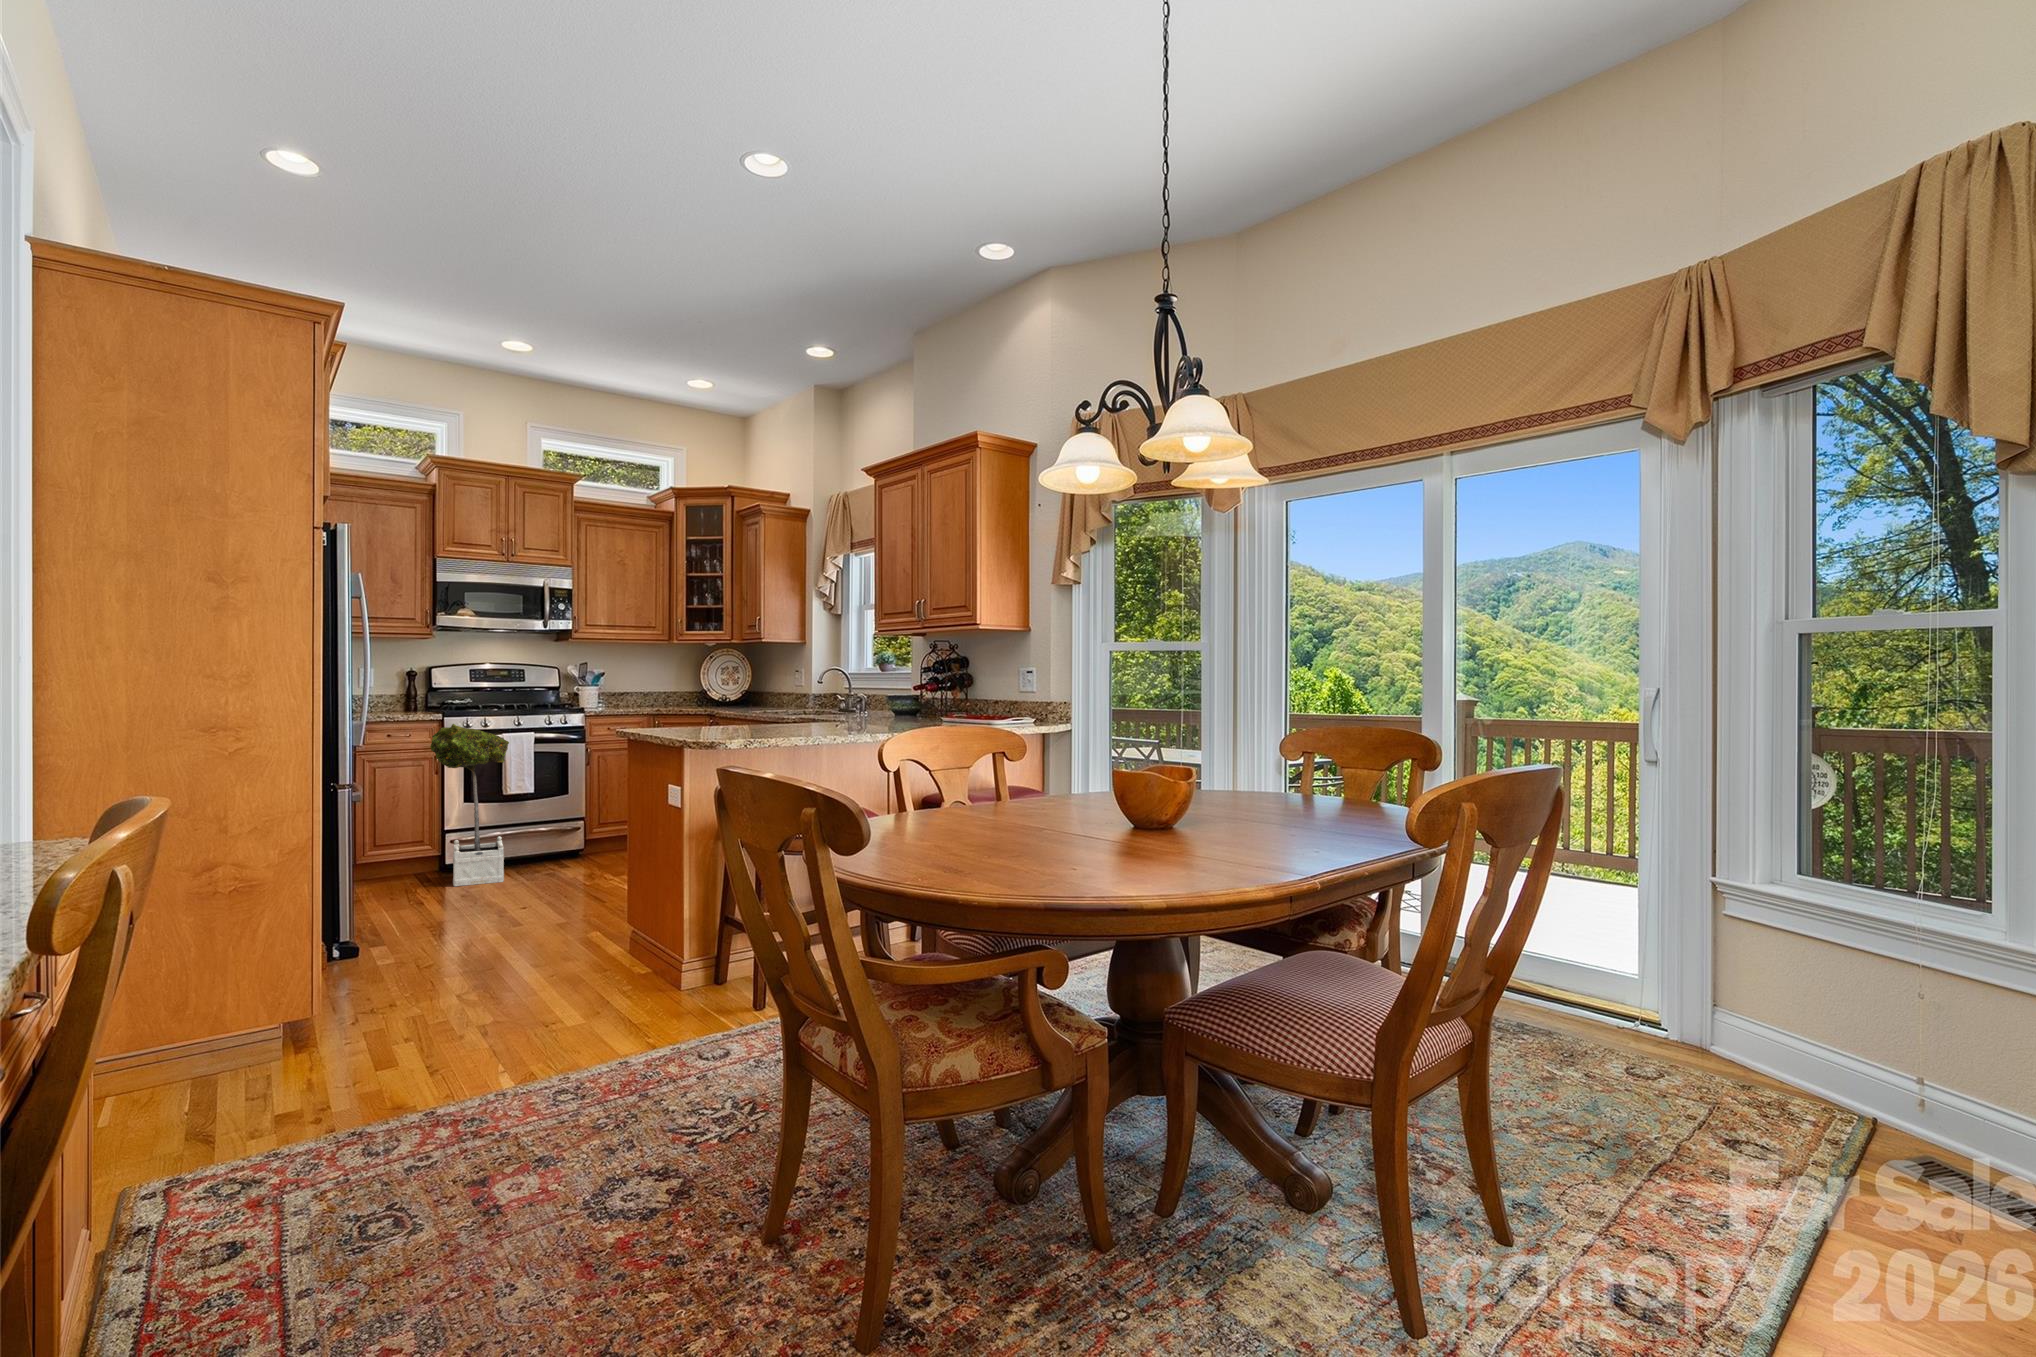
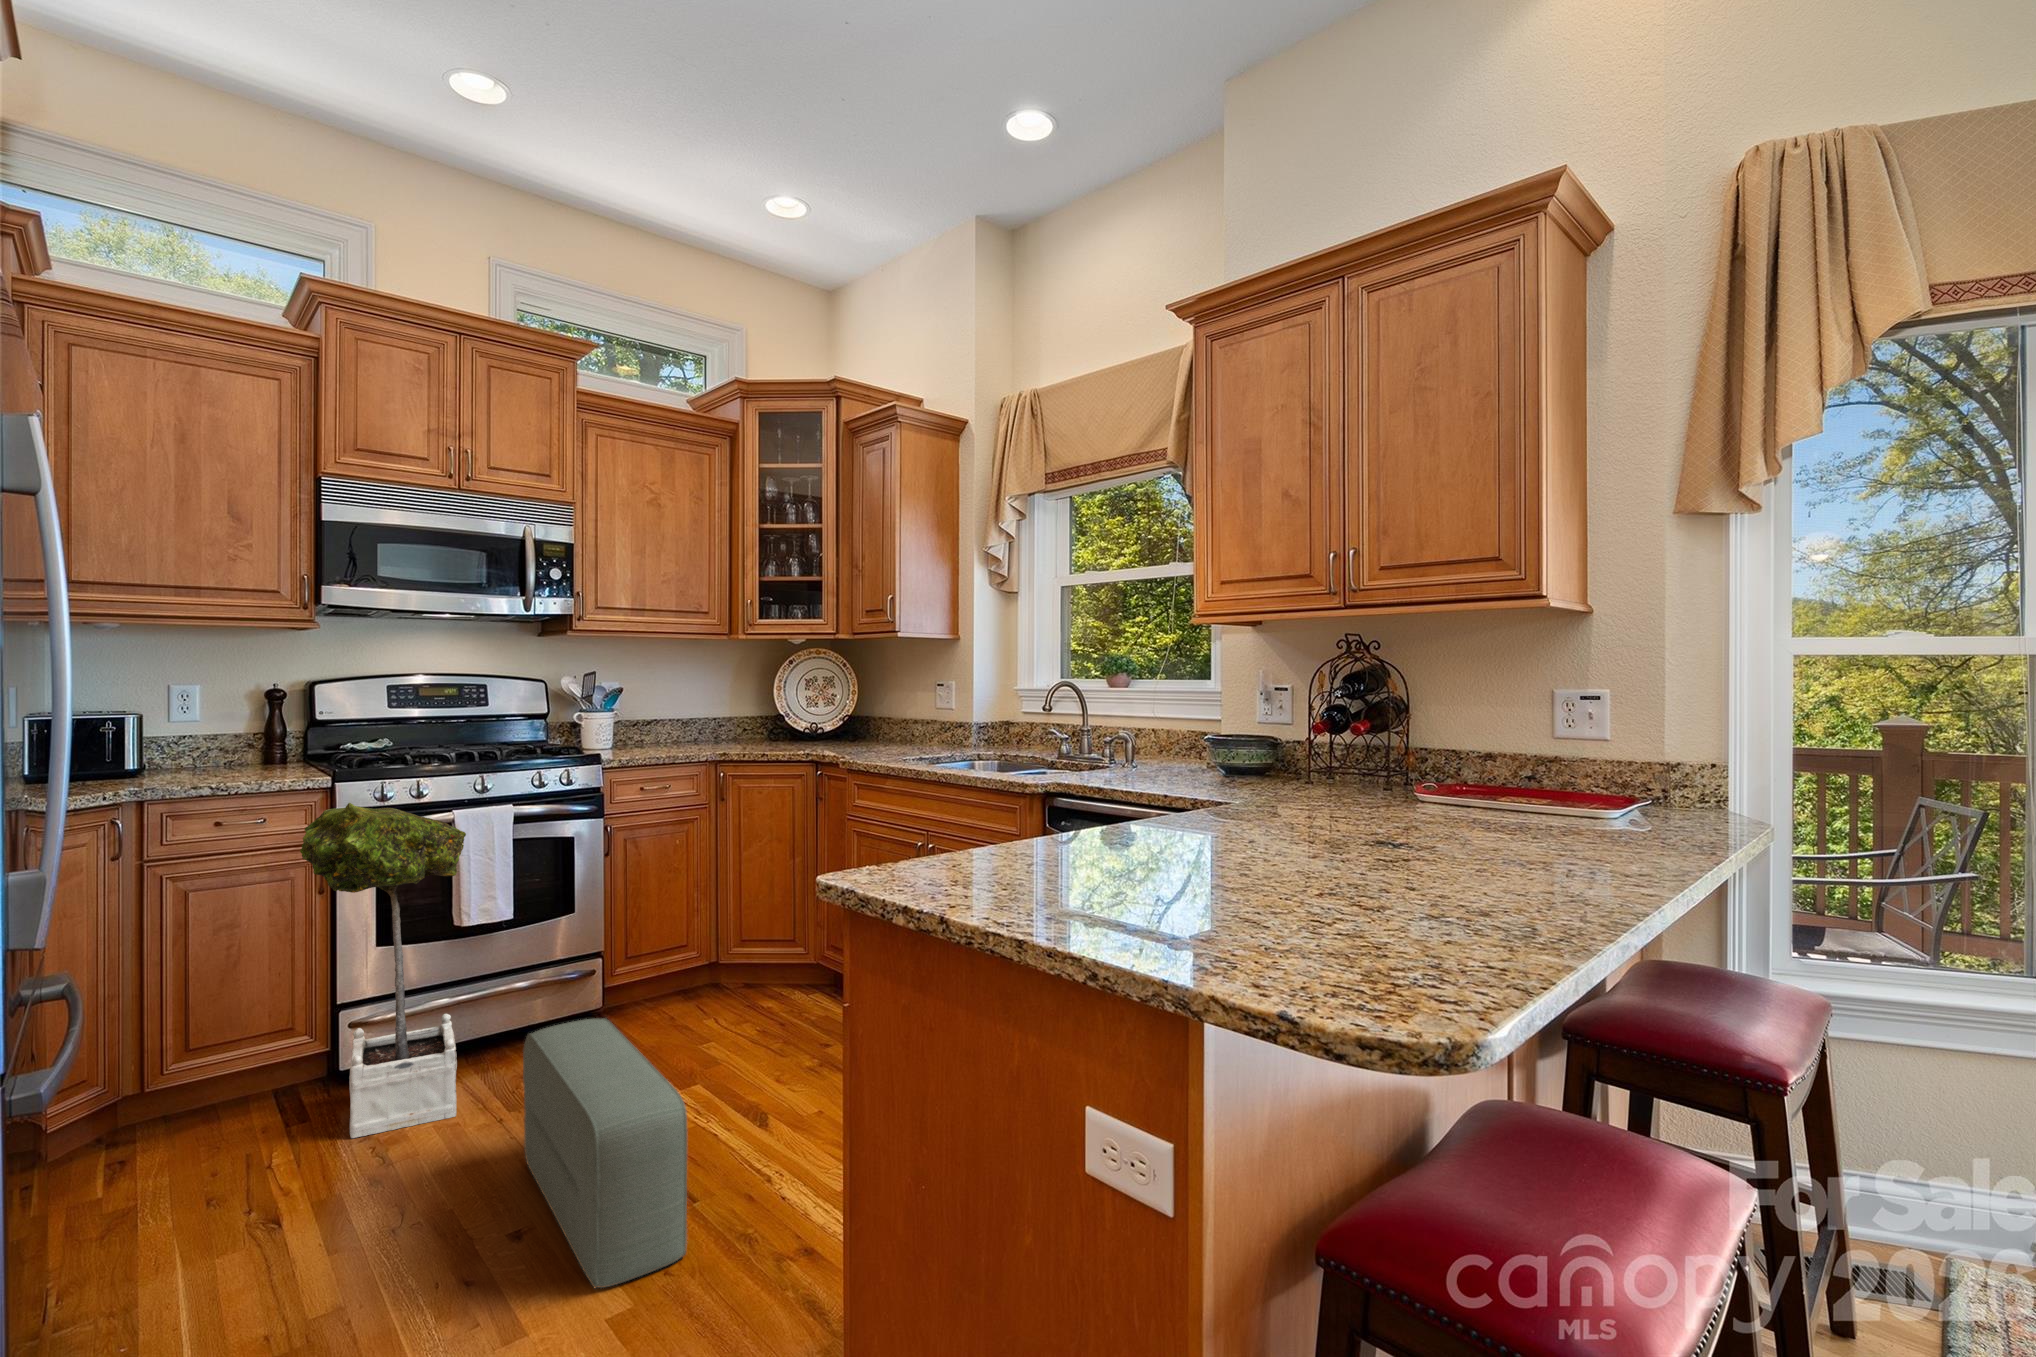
pouf: none [534,827,598,917] -> present [523,1018,687,1288]

